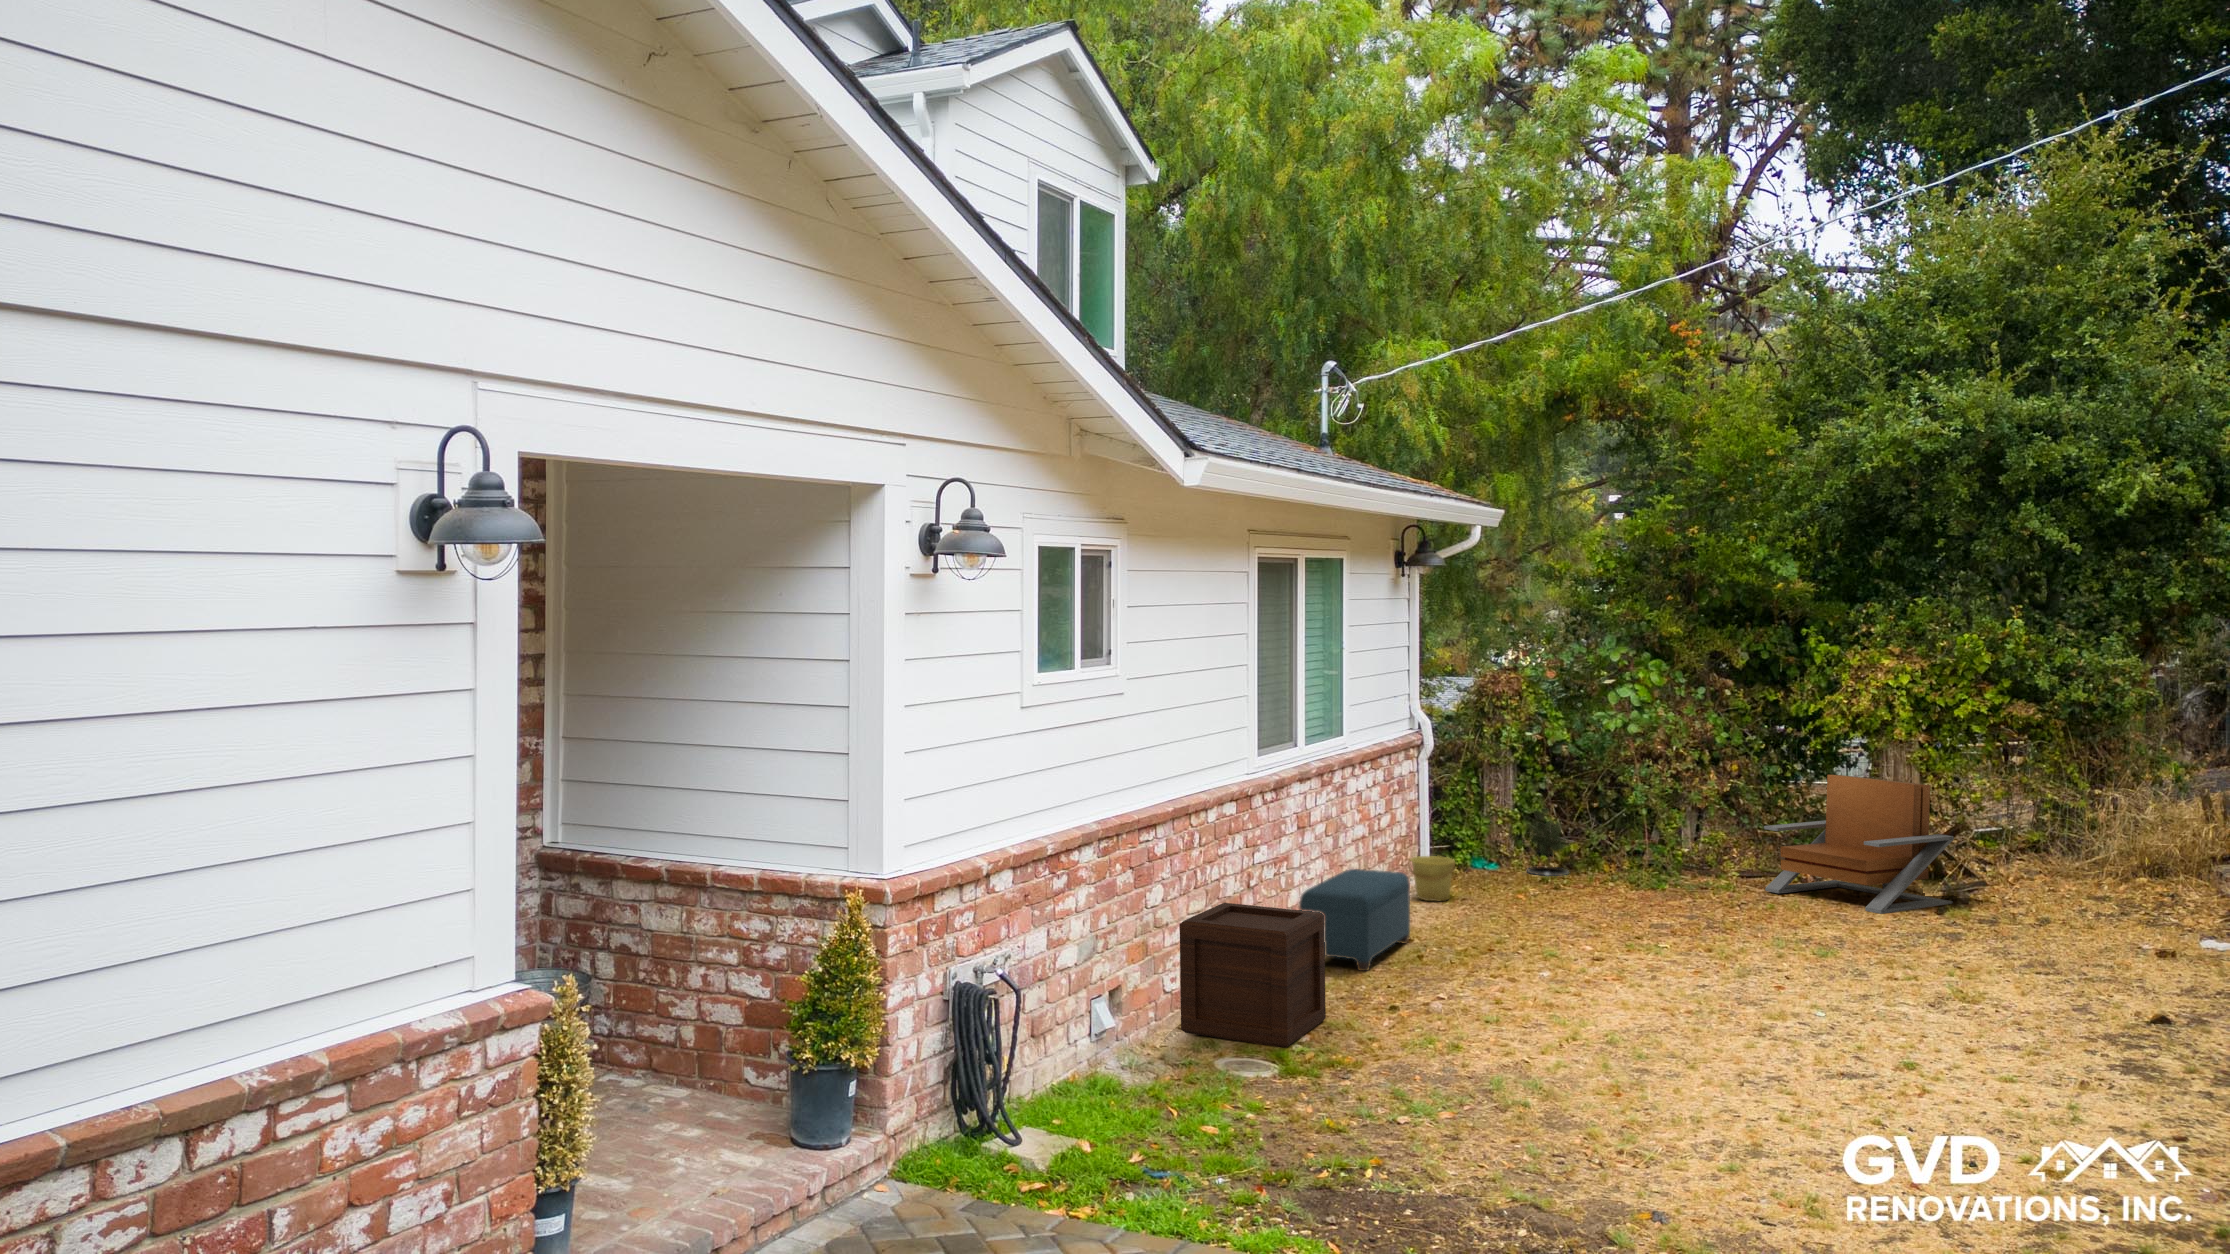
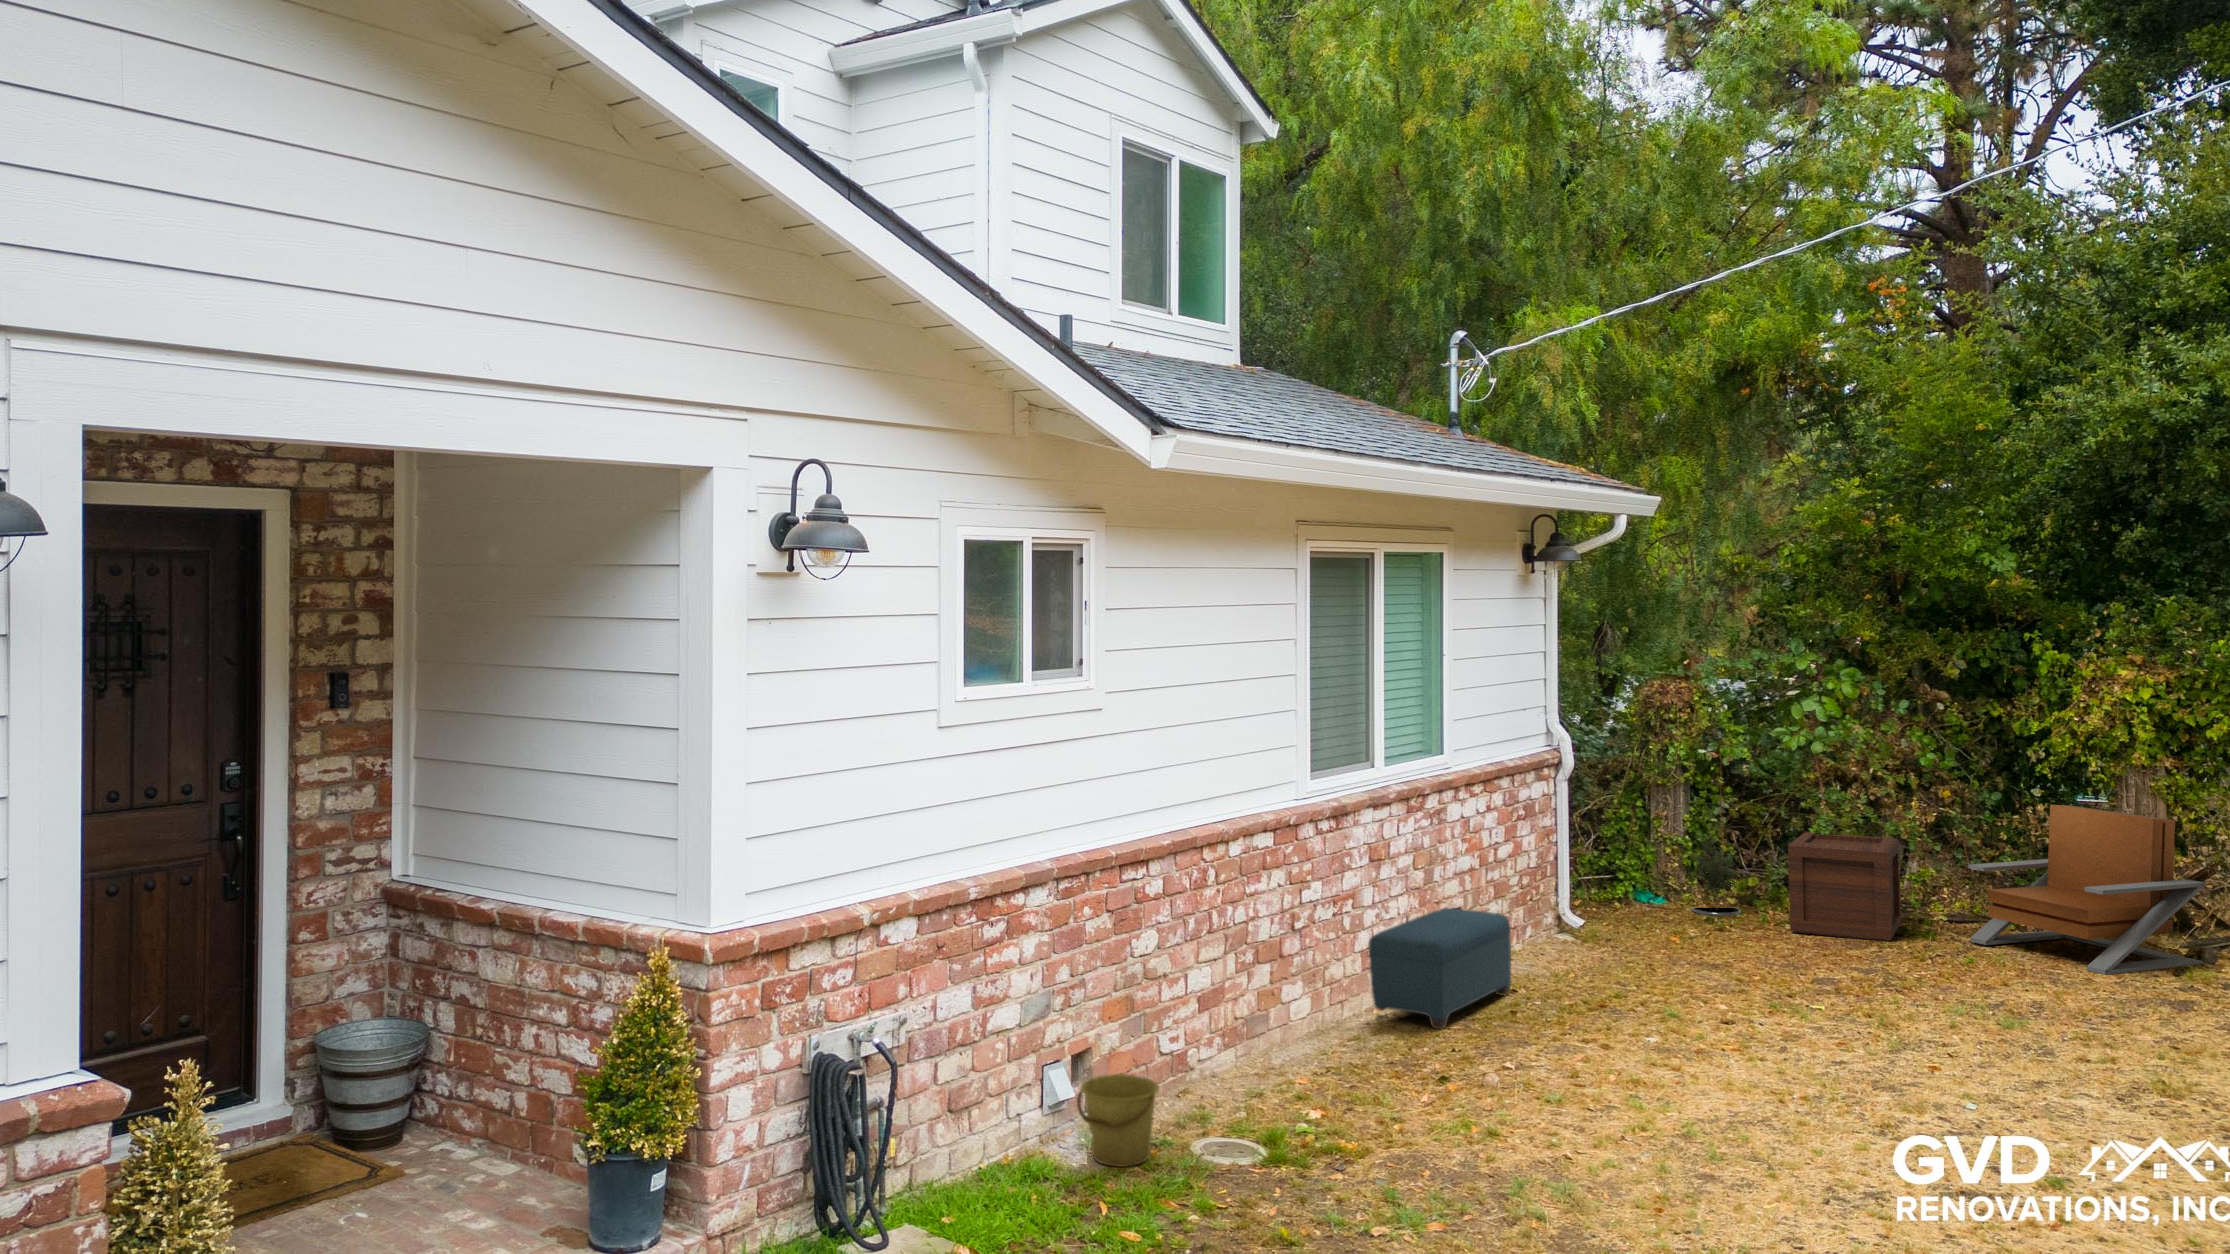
bucket: present [1410,856,1455,901] -> present [1077,1074,1159,1167]
wooden crate: present [1180,903,1326,1048] -> present [1788,832,1901,941]

